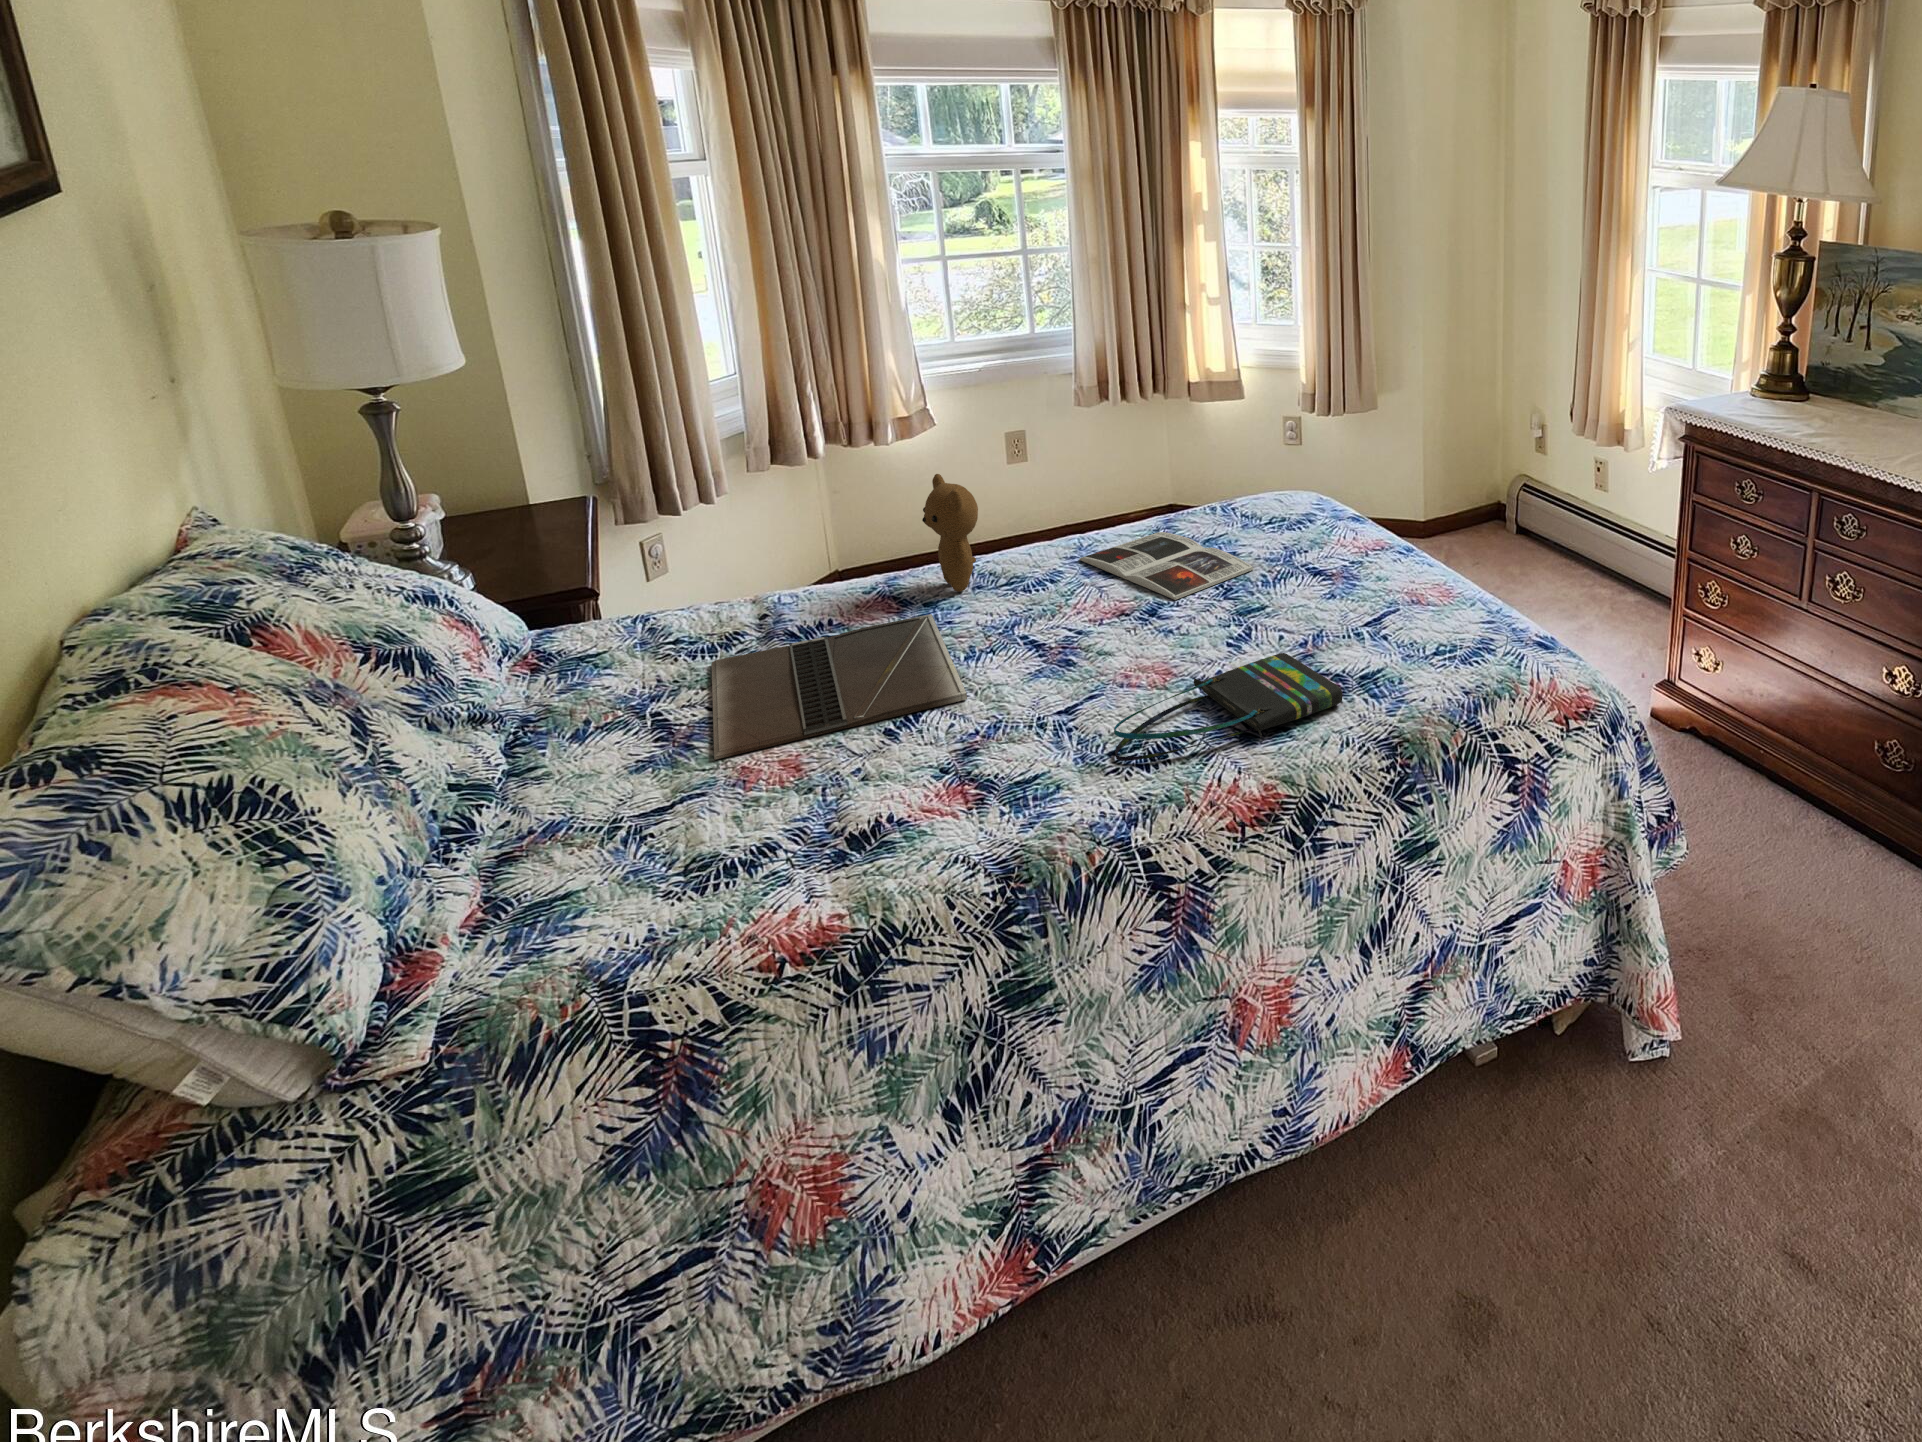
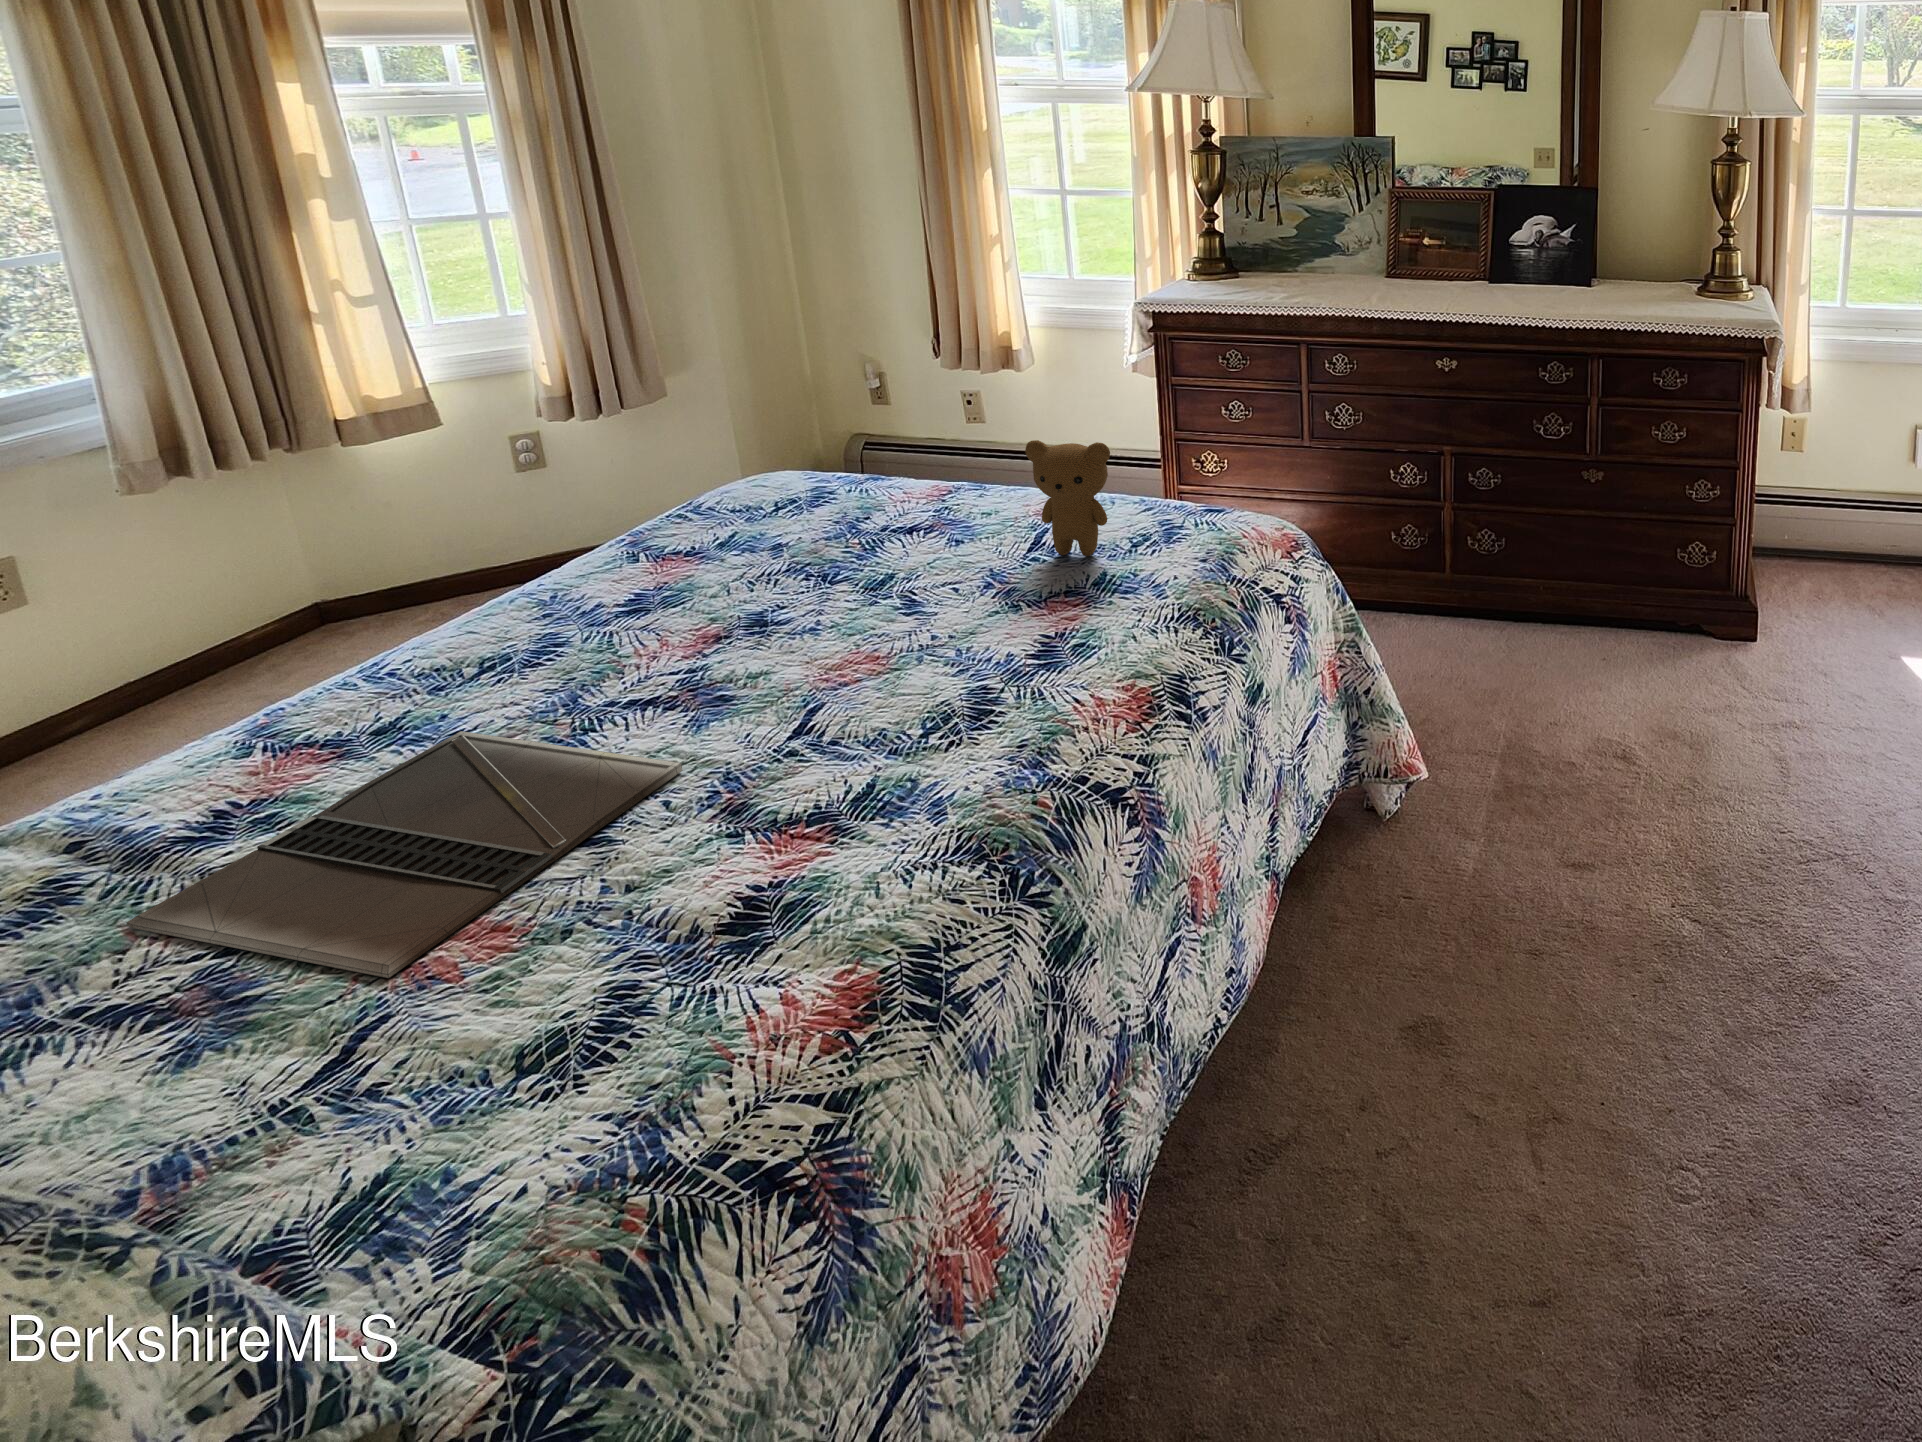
teddy bear: present [922,474,978,592] -> present [1025,440,1110,556]
magazine: present [1079,532,1254,600] -> none [581,546,841,617]
tote bag: present [1114,653,1342,761] -> none [950,591,1117,730]

